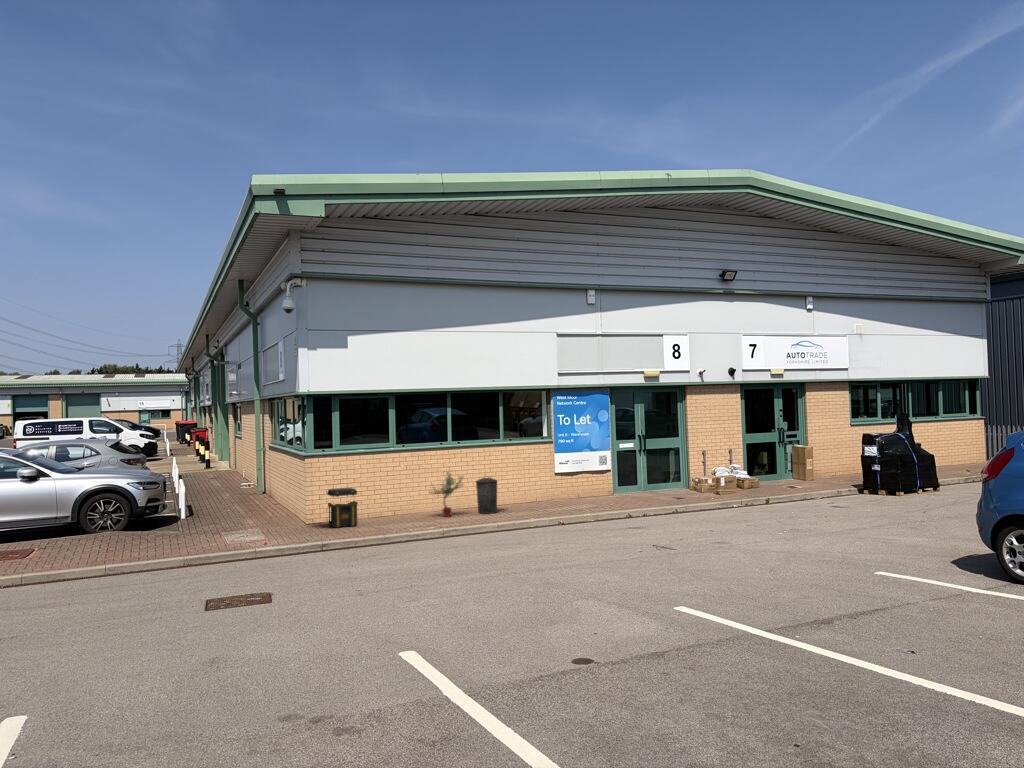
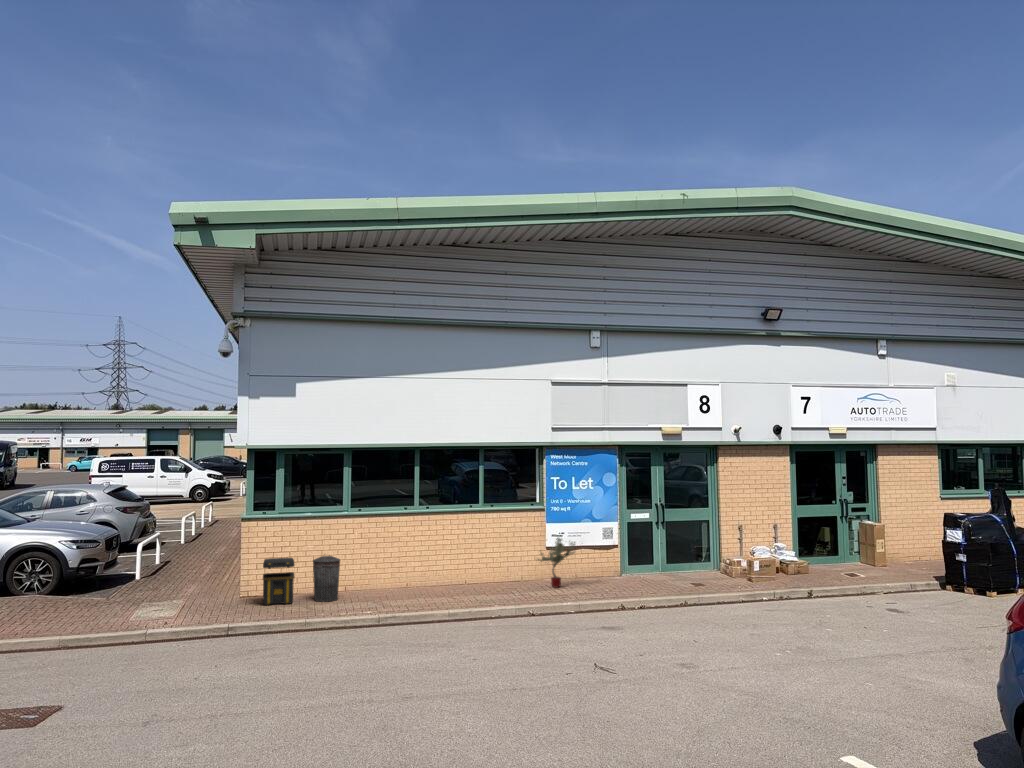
potted tree: present [430,470,464,517] -> present [538,538,575,588]
trash can: present [476,477,497,514] -> present [313,556,340,602]

